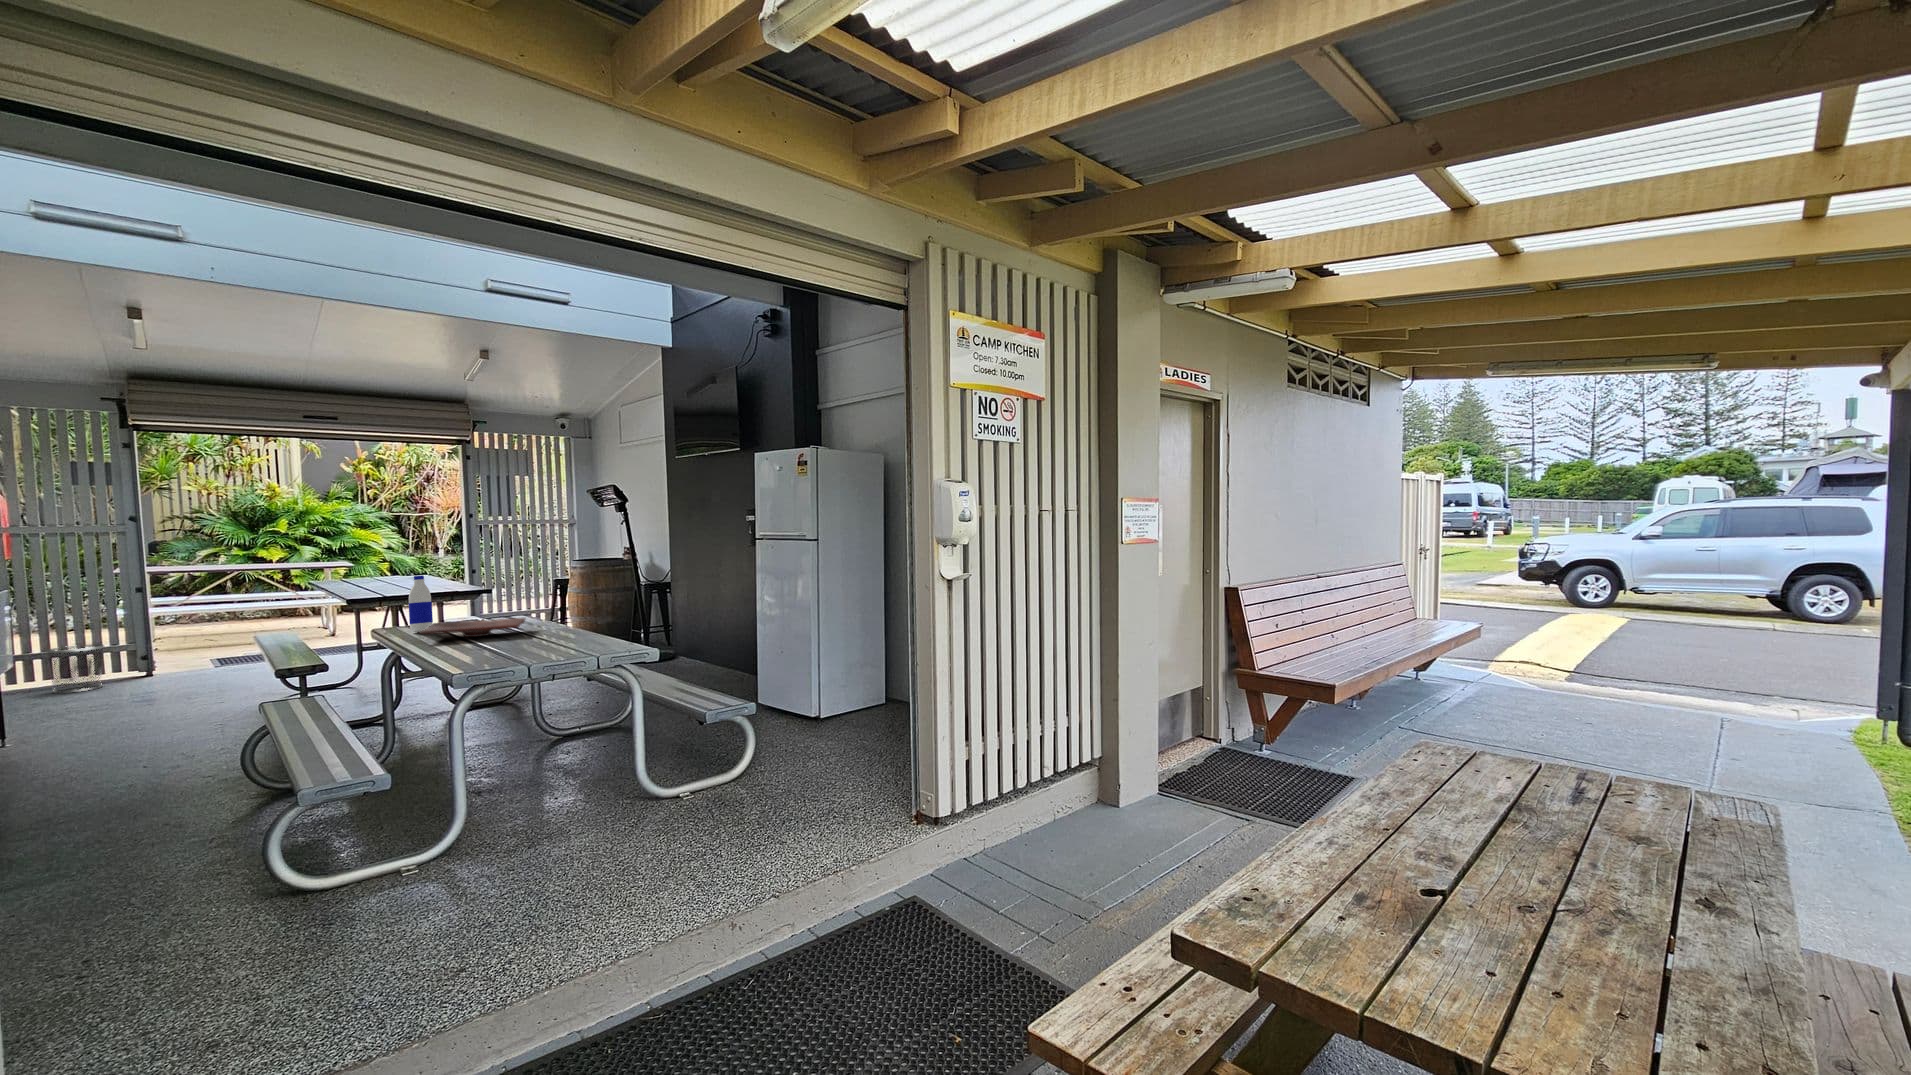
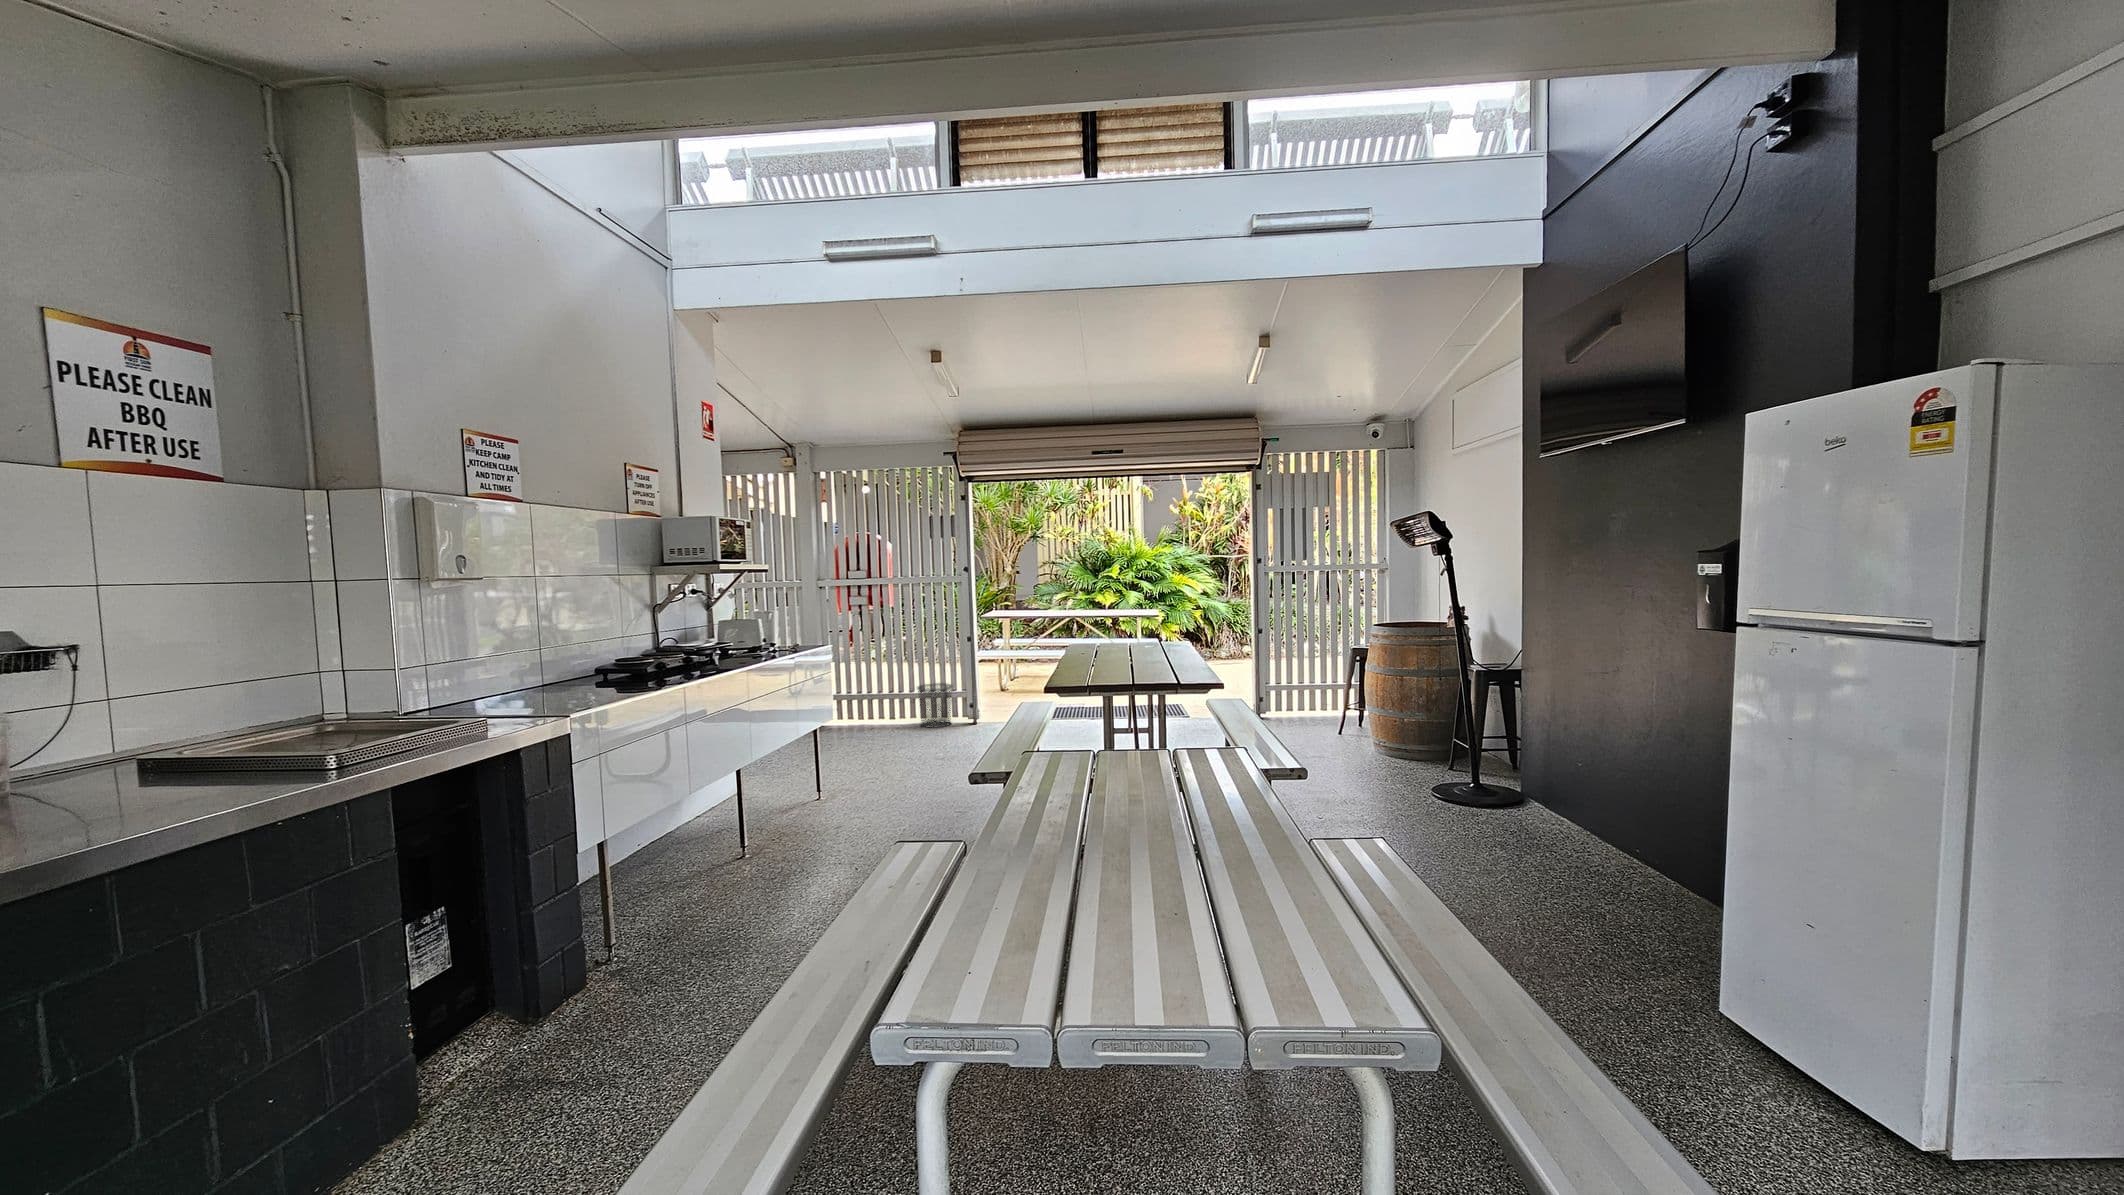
water bottle: present [409,576,433,632] -> none [1064,683,1098,784]
cutting board: present [420,618,525,637] -> none [1028,783,1233,842]

